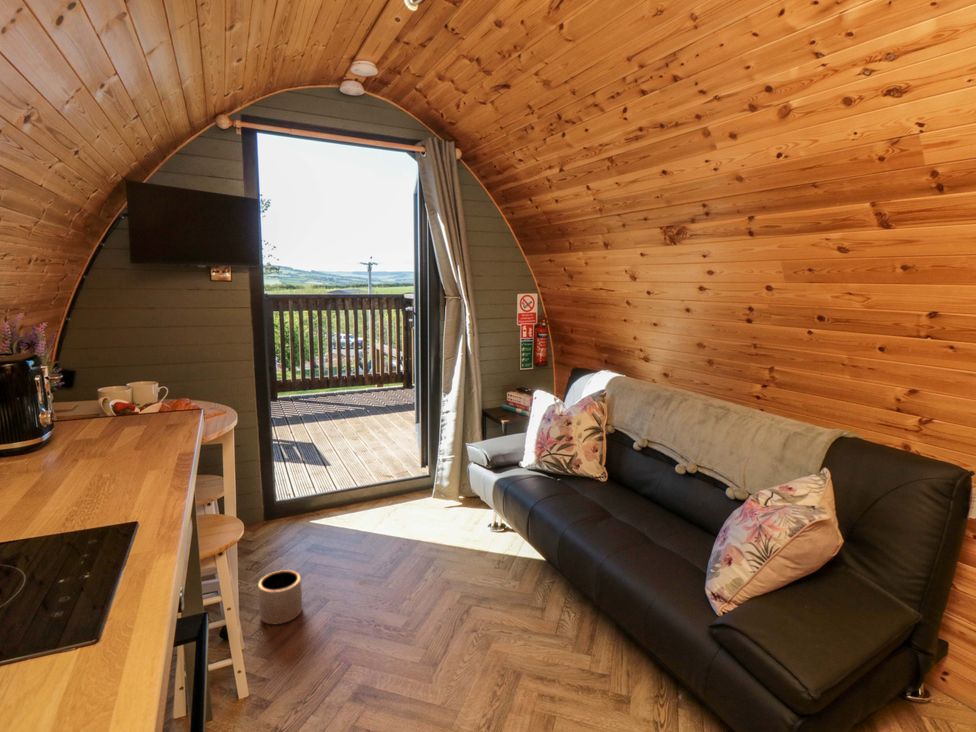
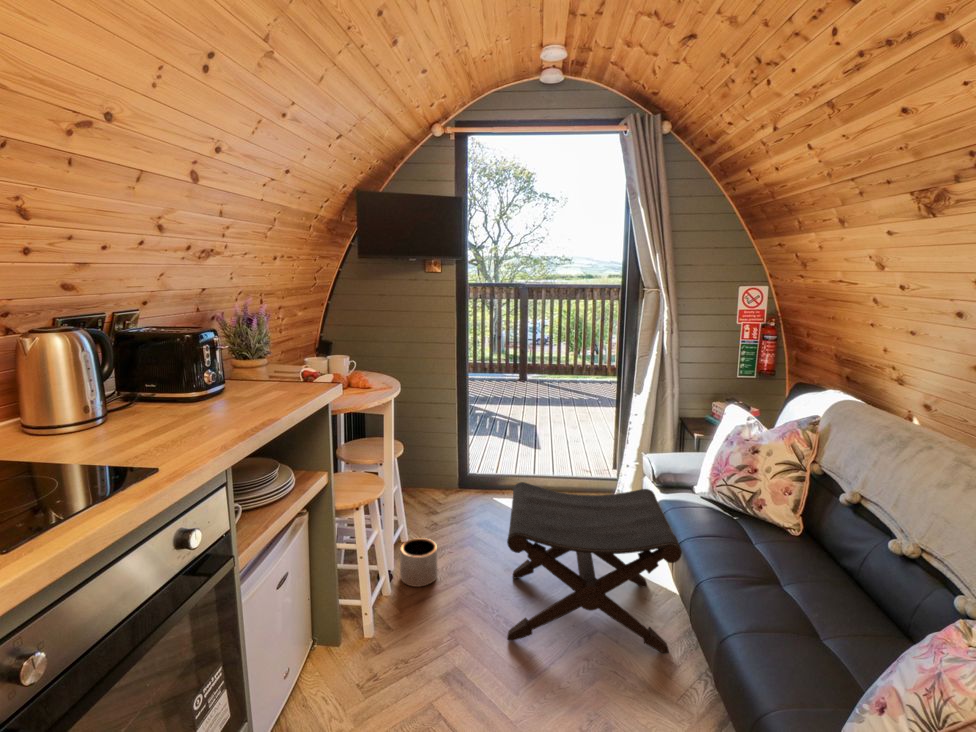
footstool: none [374,471,544,637] -> present [507,482,682,653]

